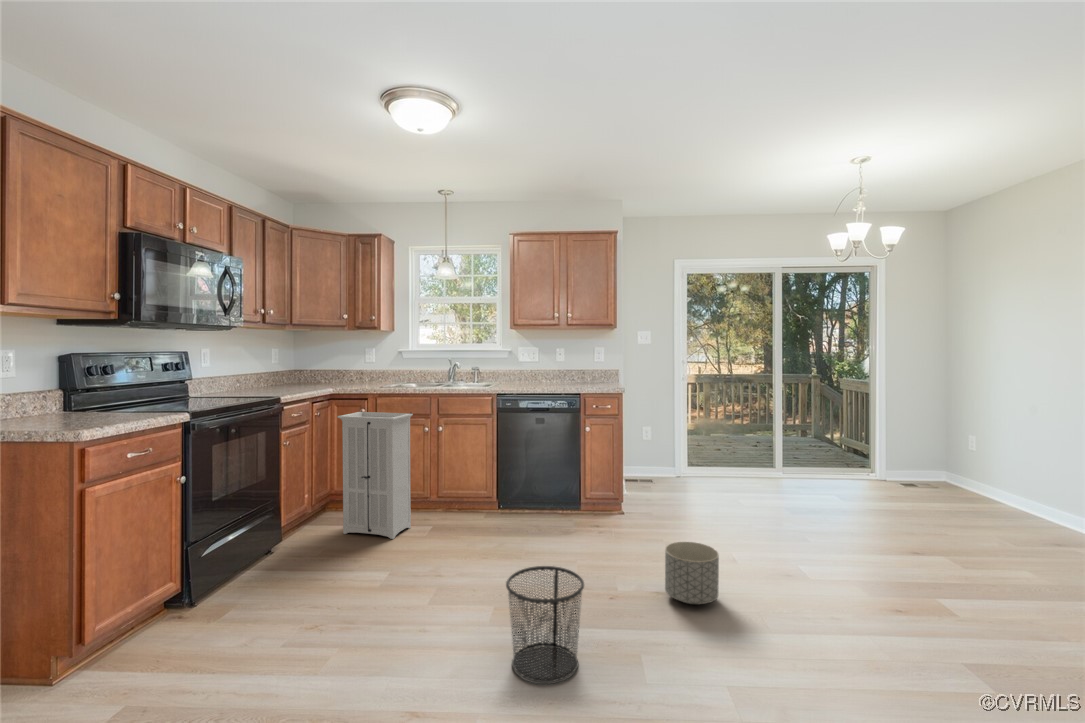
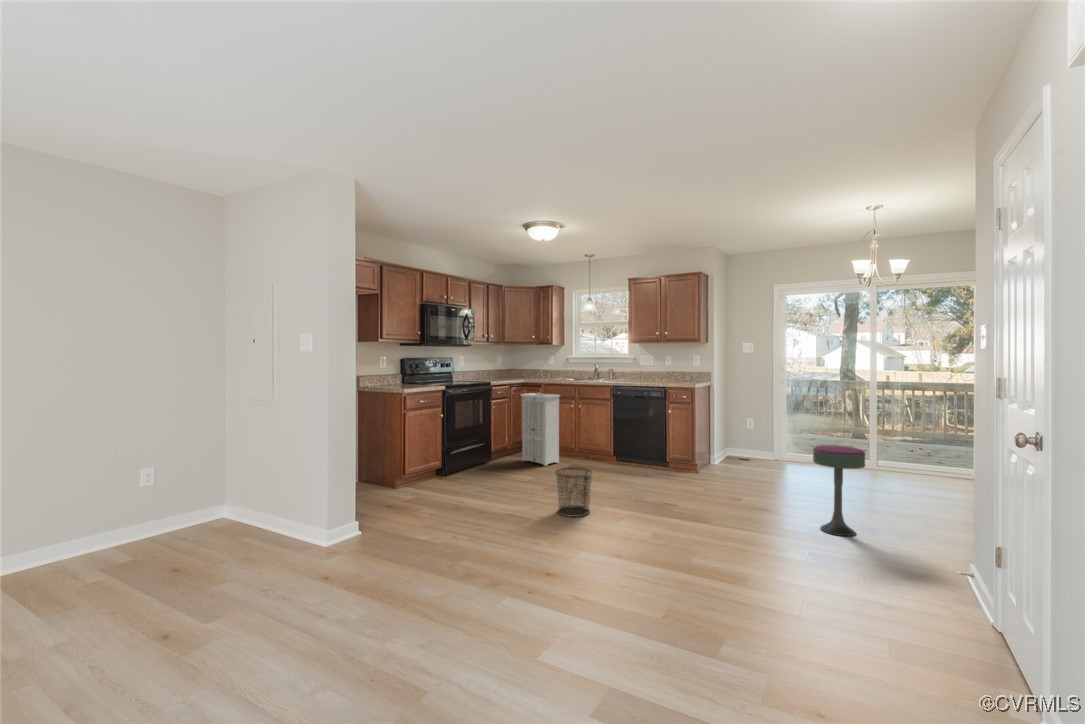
bar stool: none [885,474,967,612] -> present [813,445,865,536]
planter: present [665,542,719,605] -> none [665,475,696,509]

